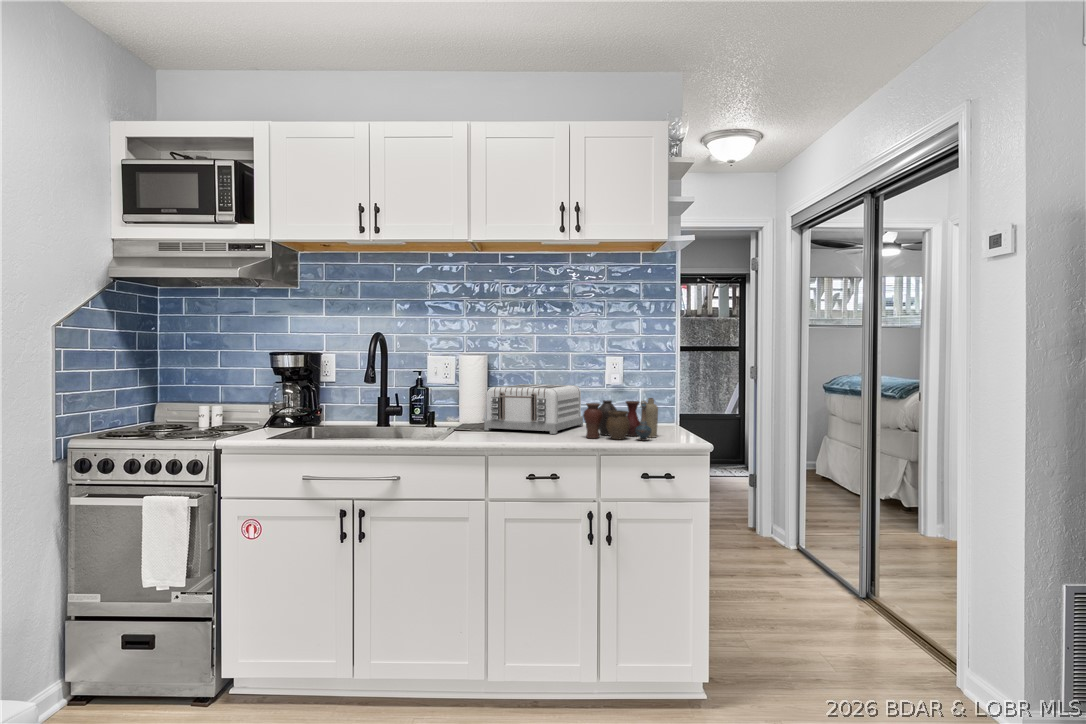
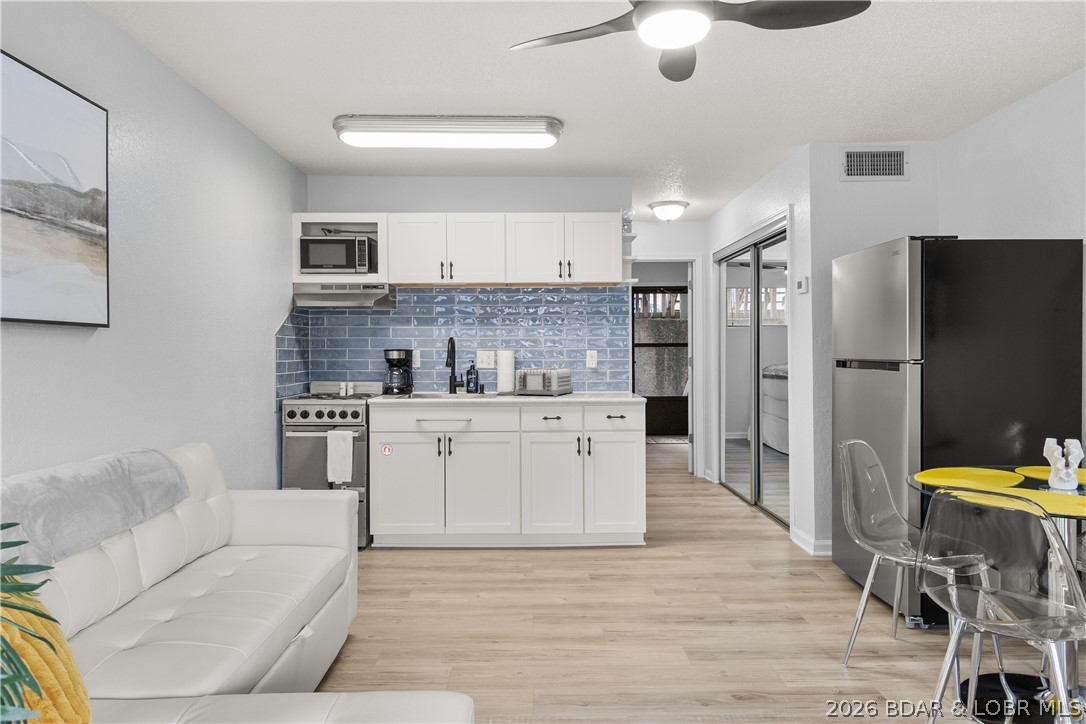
vase: present [583,398,658,441] -> none [573,375,616,398]

